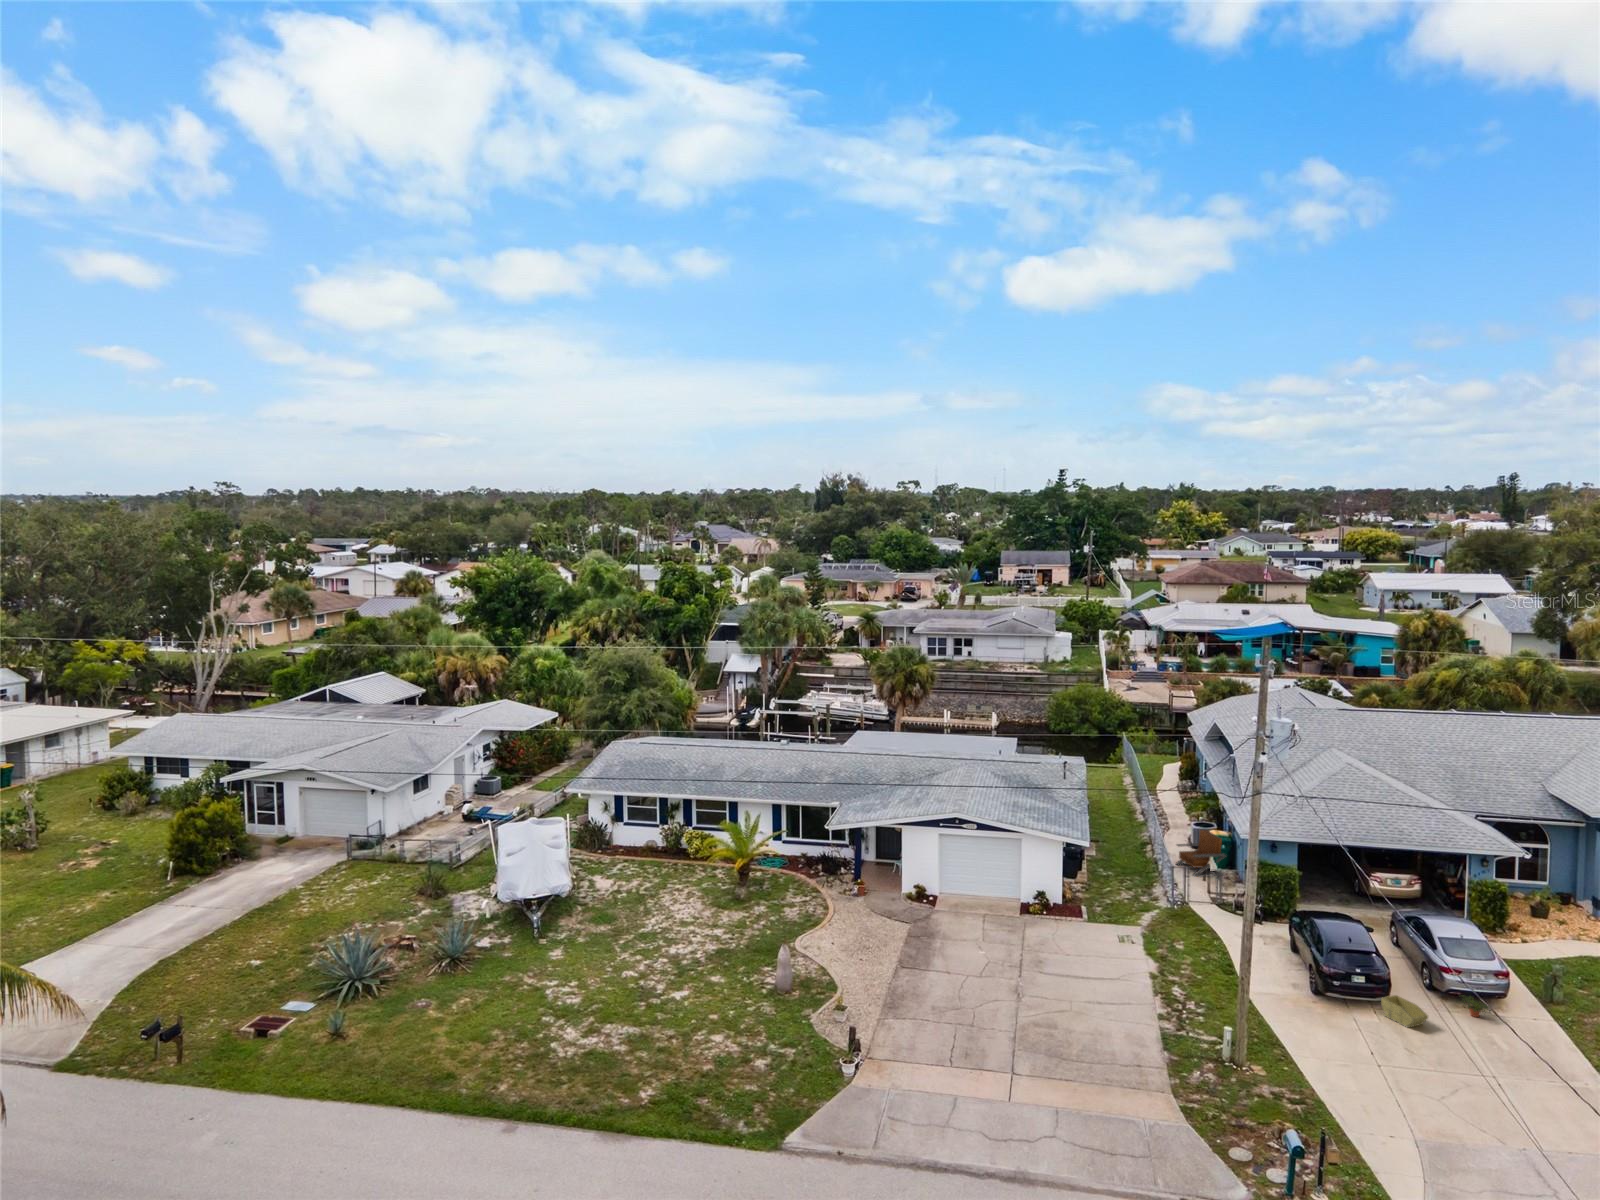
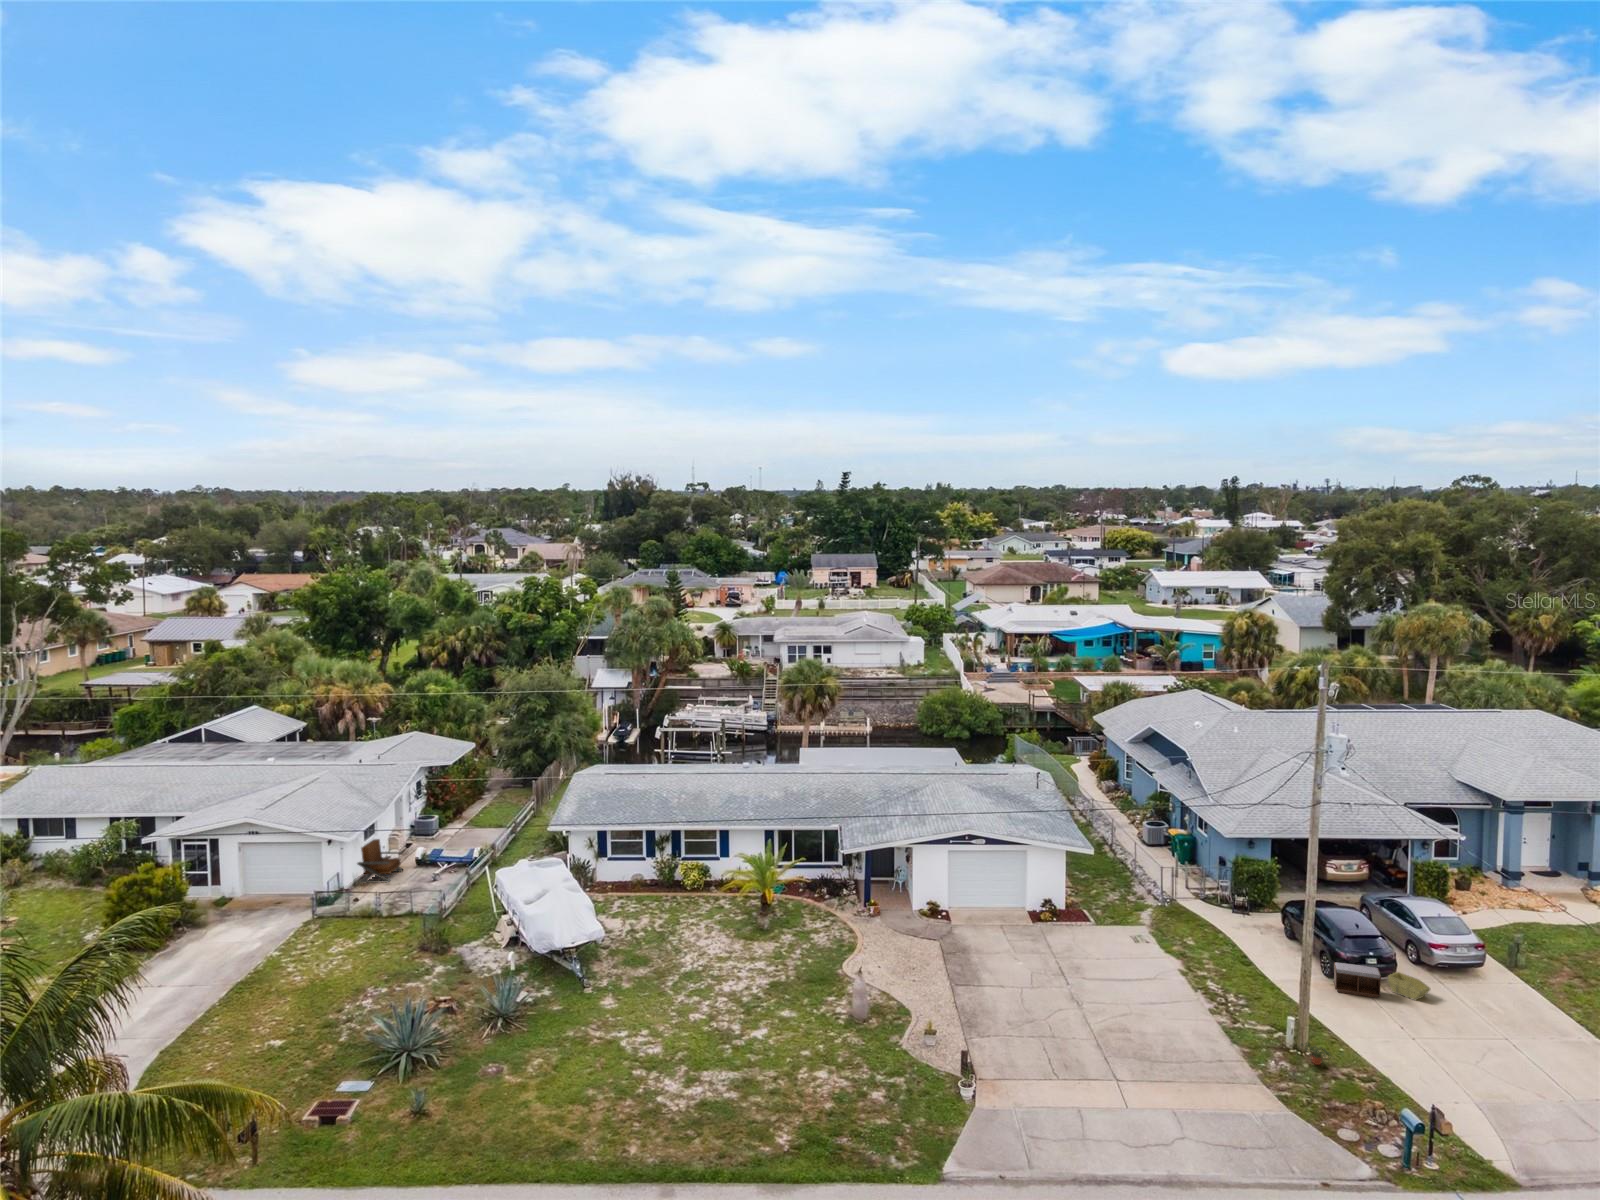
lounge chair: present [1176,830,1226,877] -> present [357,839,403,883]
bench: none [1316,978,1369,1021] -> present [1334,962,1381,998]
potted plant: present [1461,995,1491,1017] -> present [1301,1043,1331,1065]

